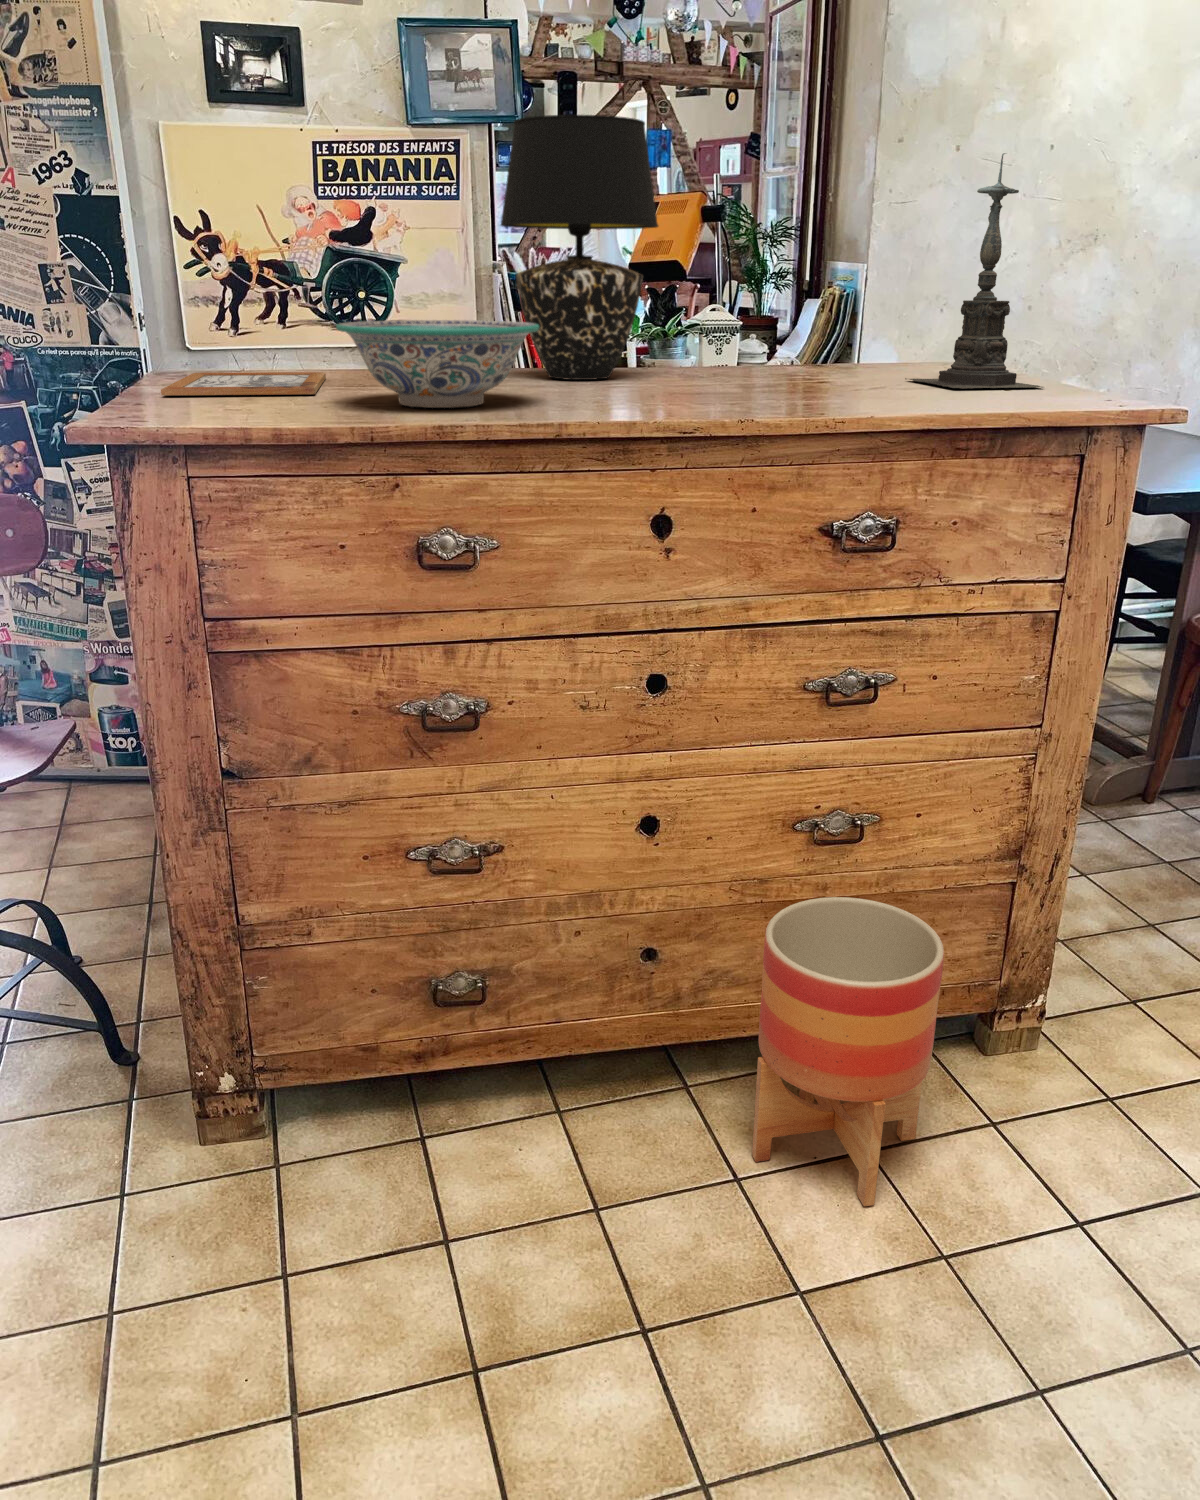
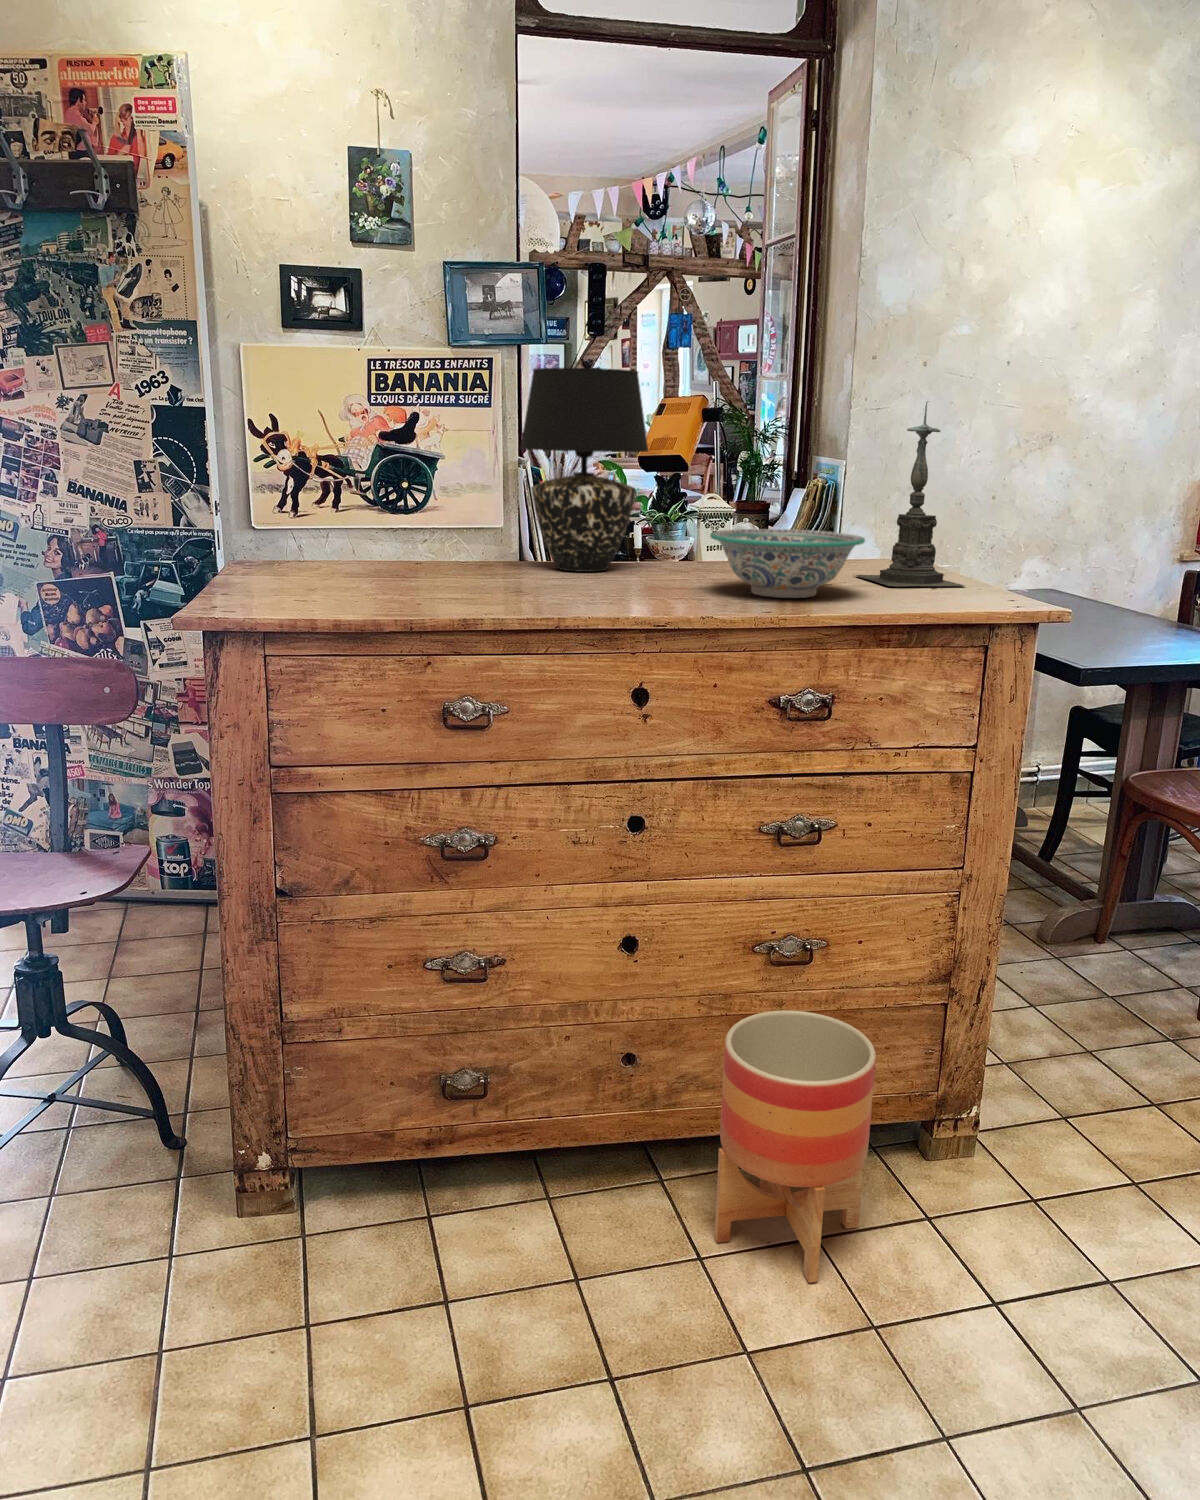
decorative bowl: present [336,320,539,408] -> present [710,529,865,598]
picture frame: present [161,372,326,395] -> none [240,561,373,585]

